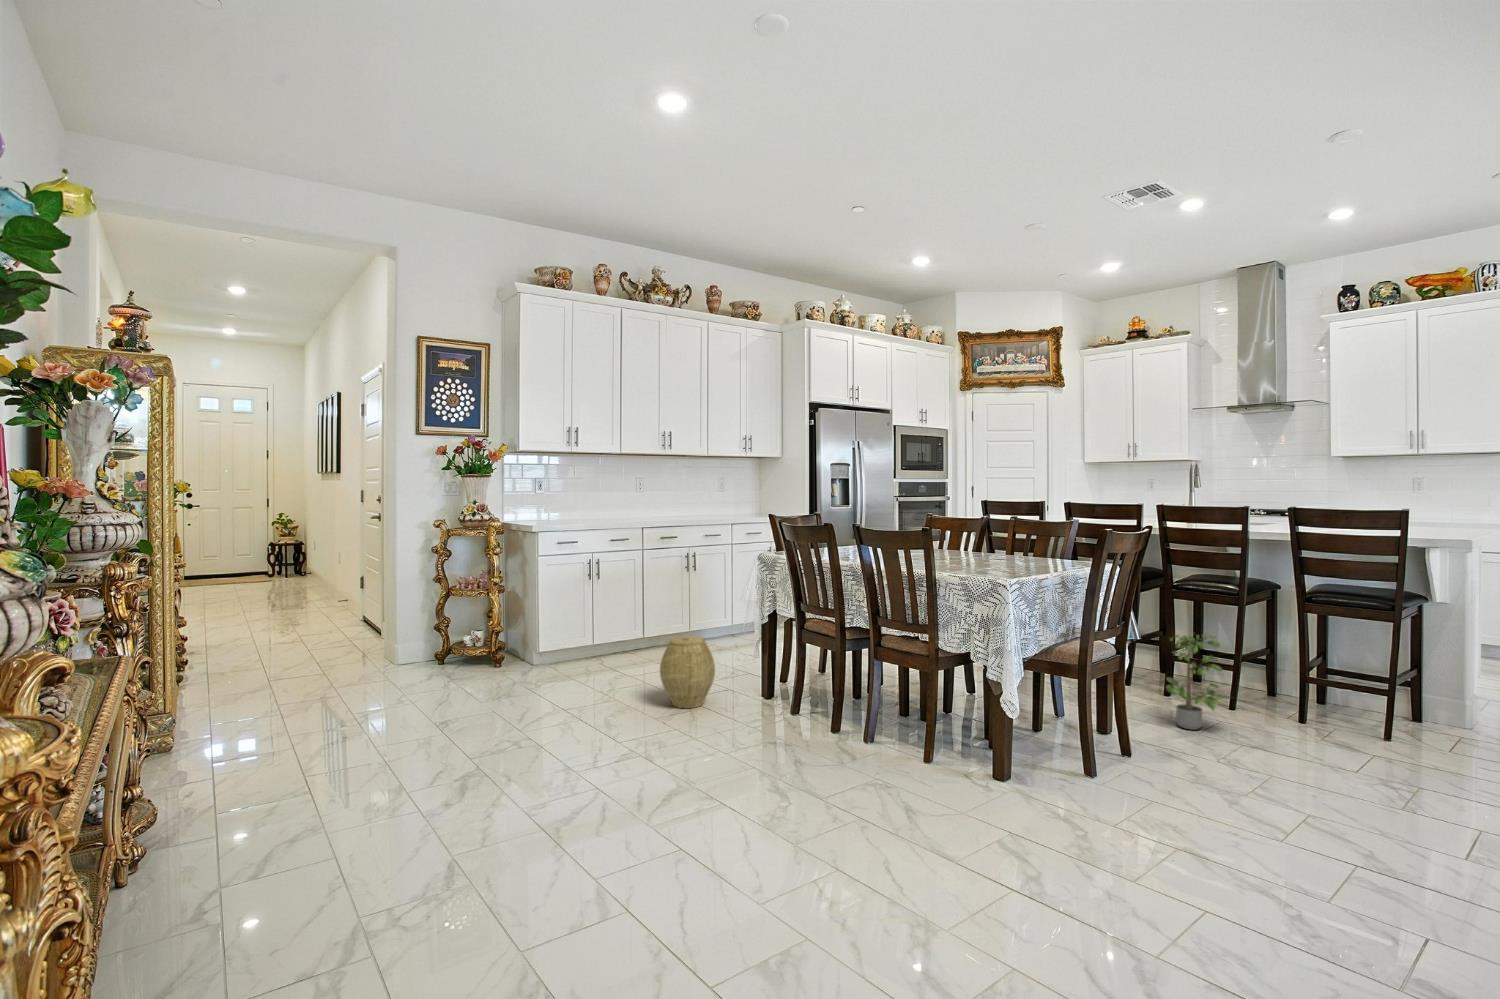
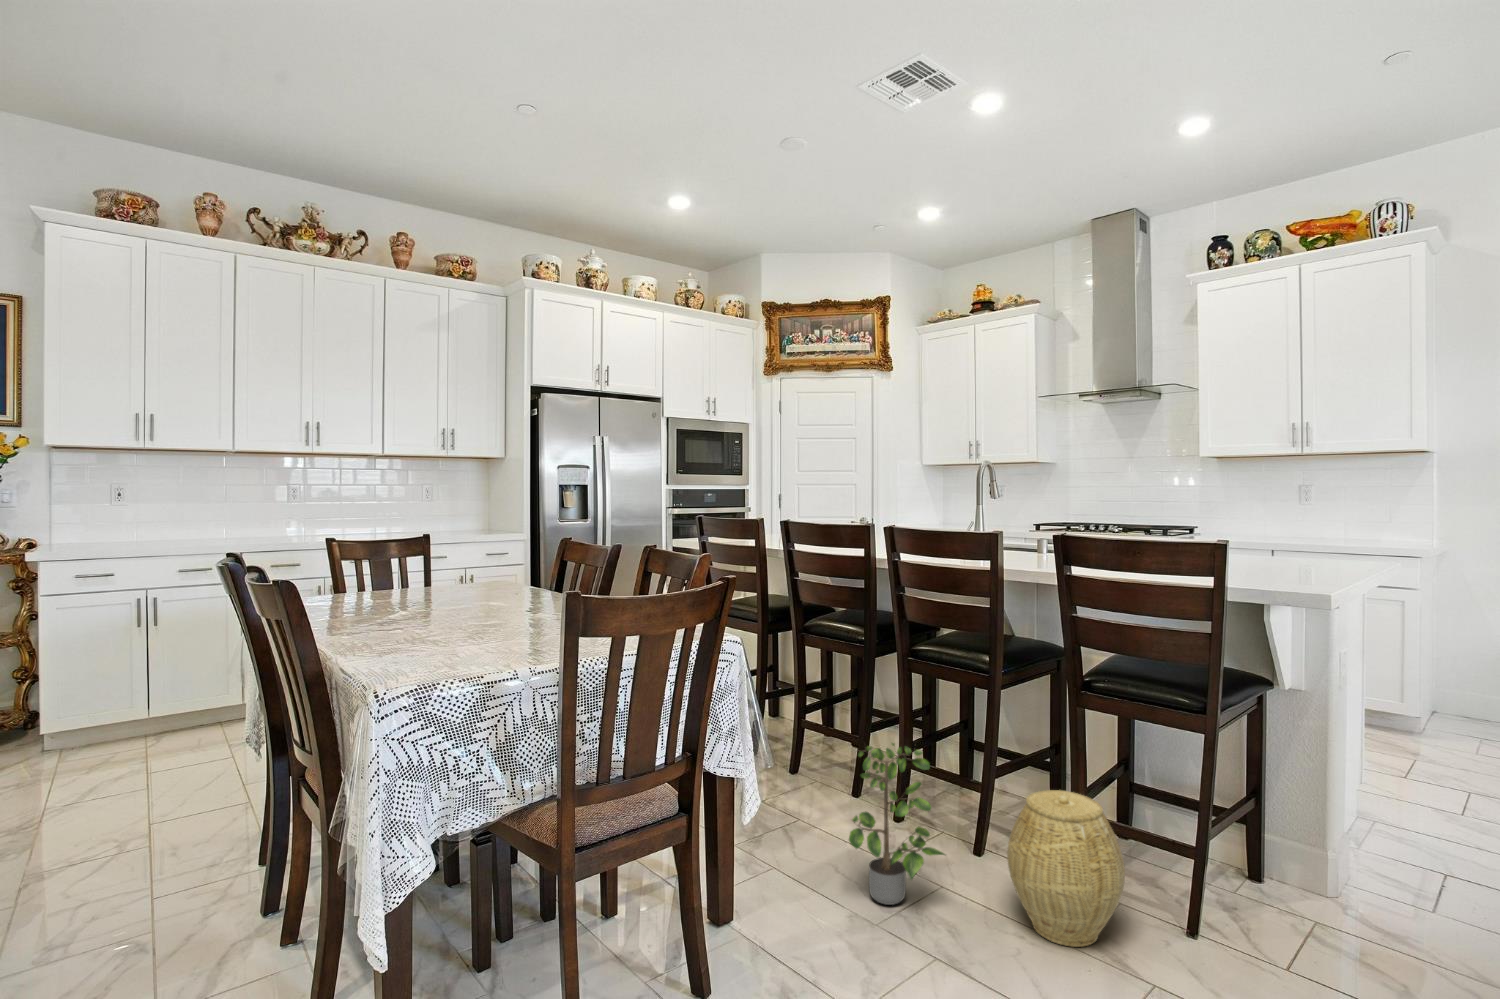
woven basket: present [660,636,715,708] -> present [1007,790,1125,947]

